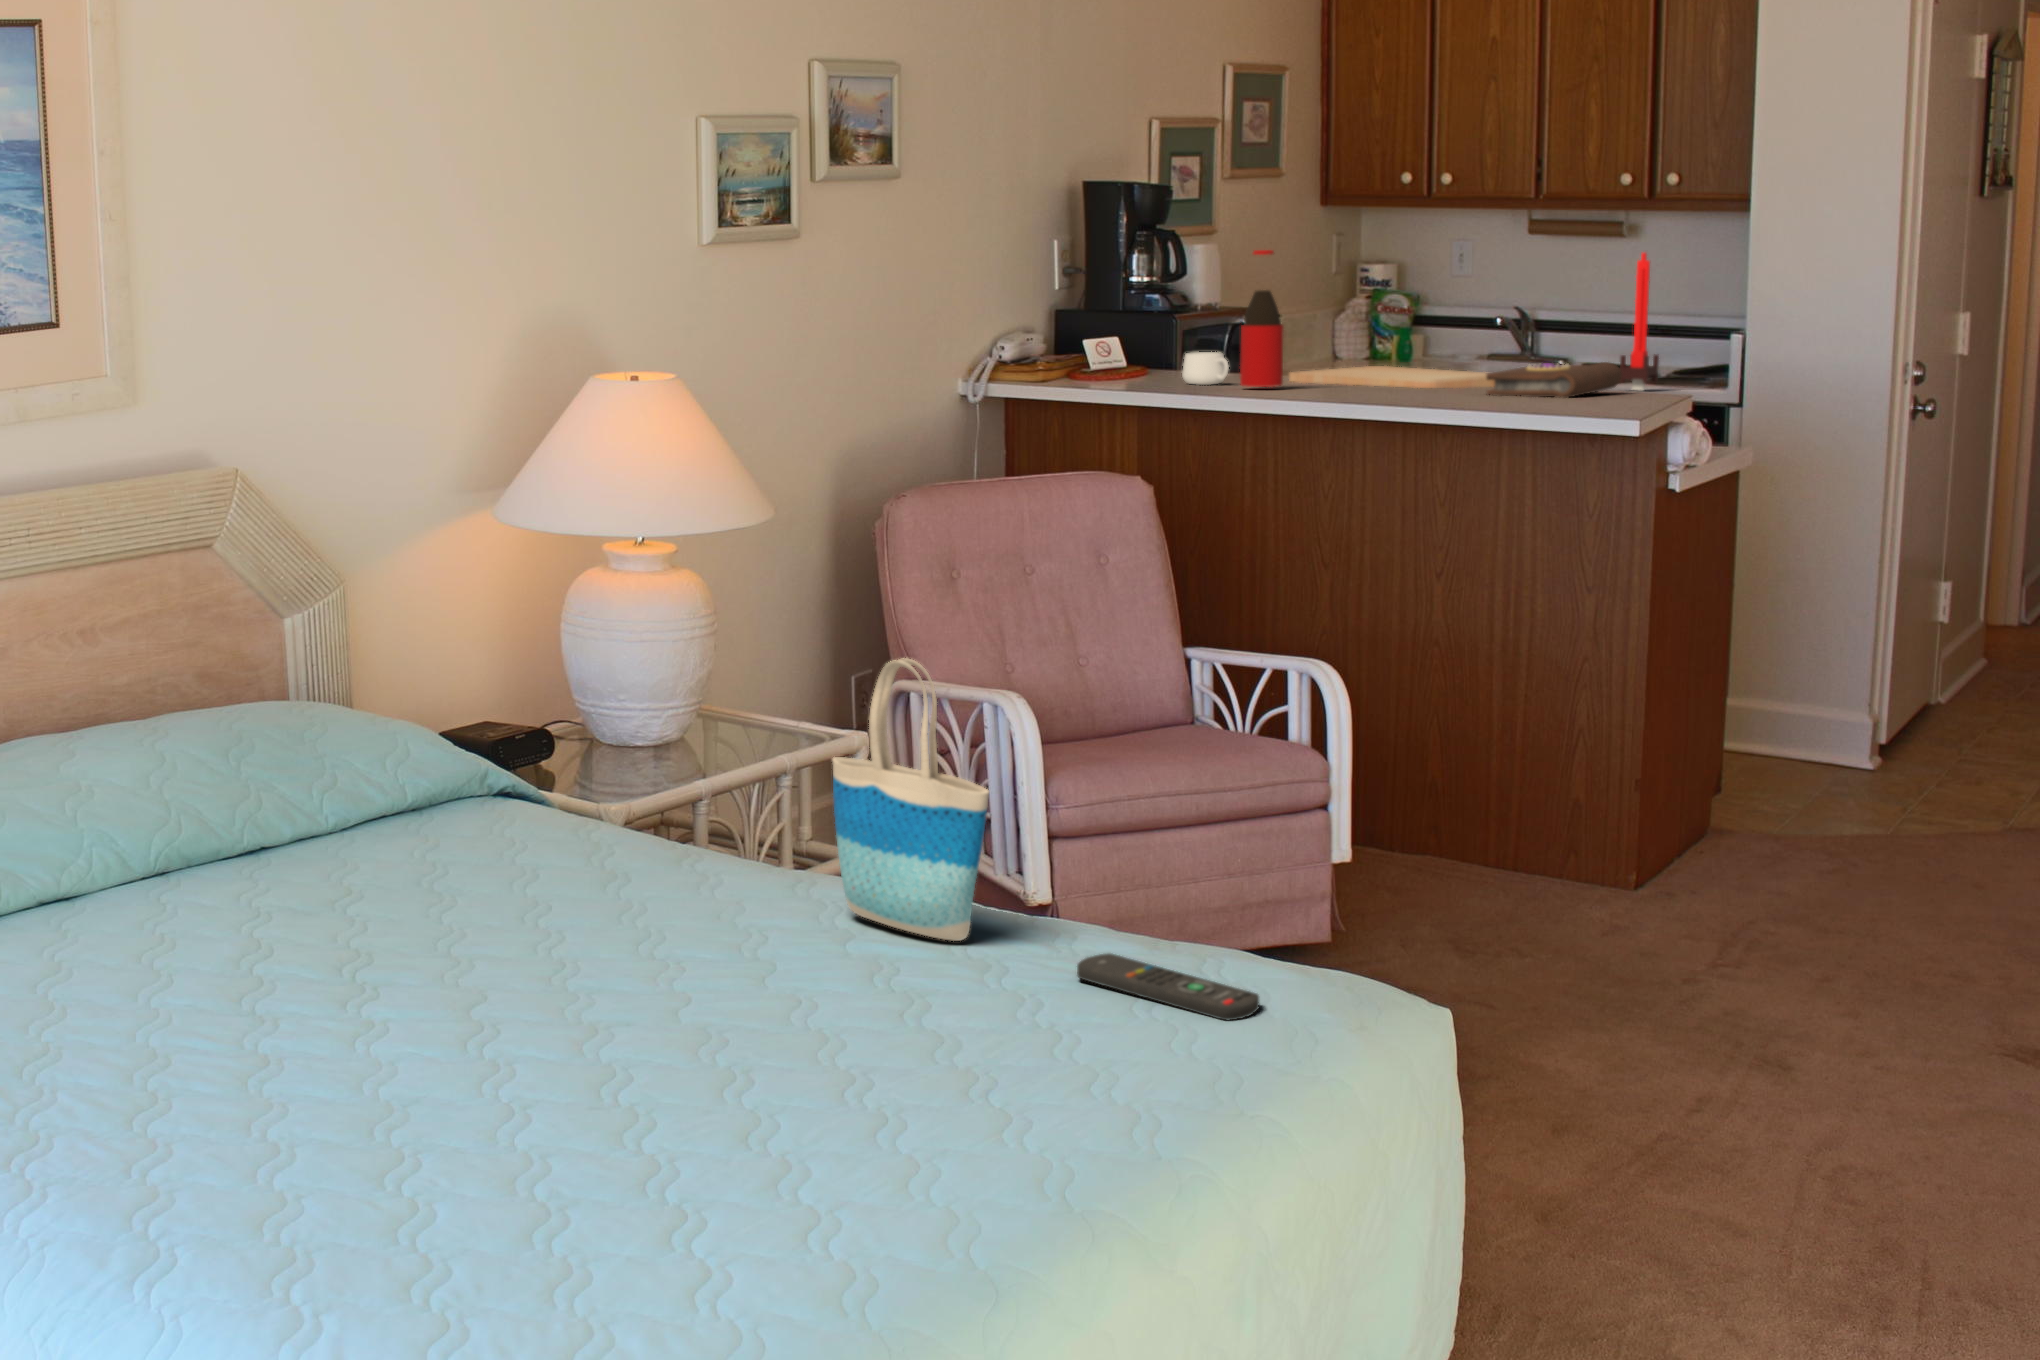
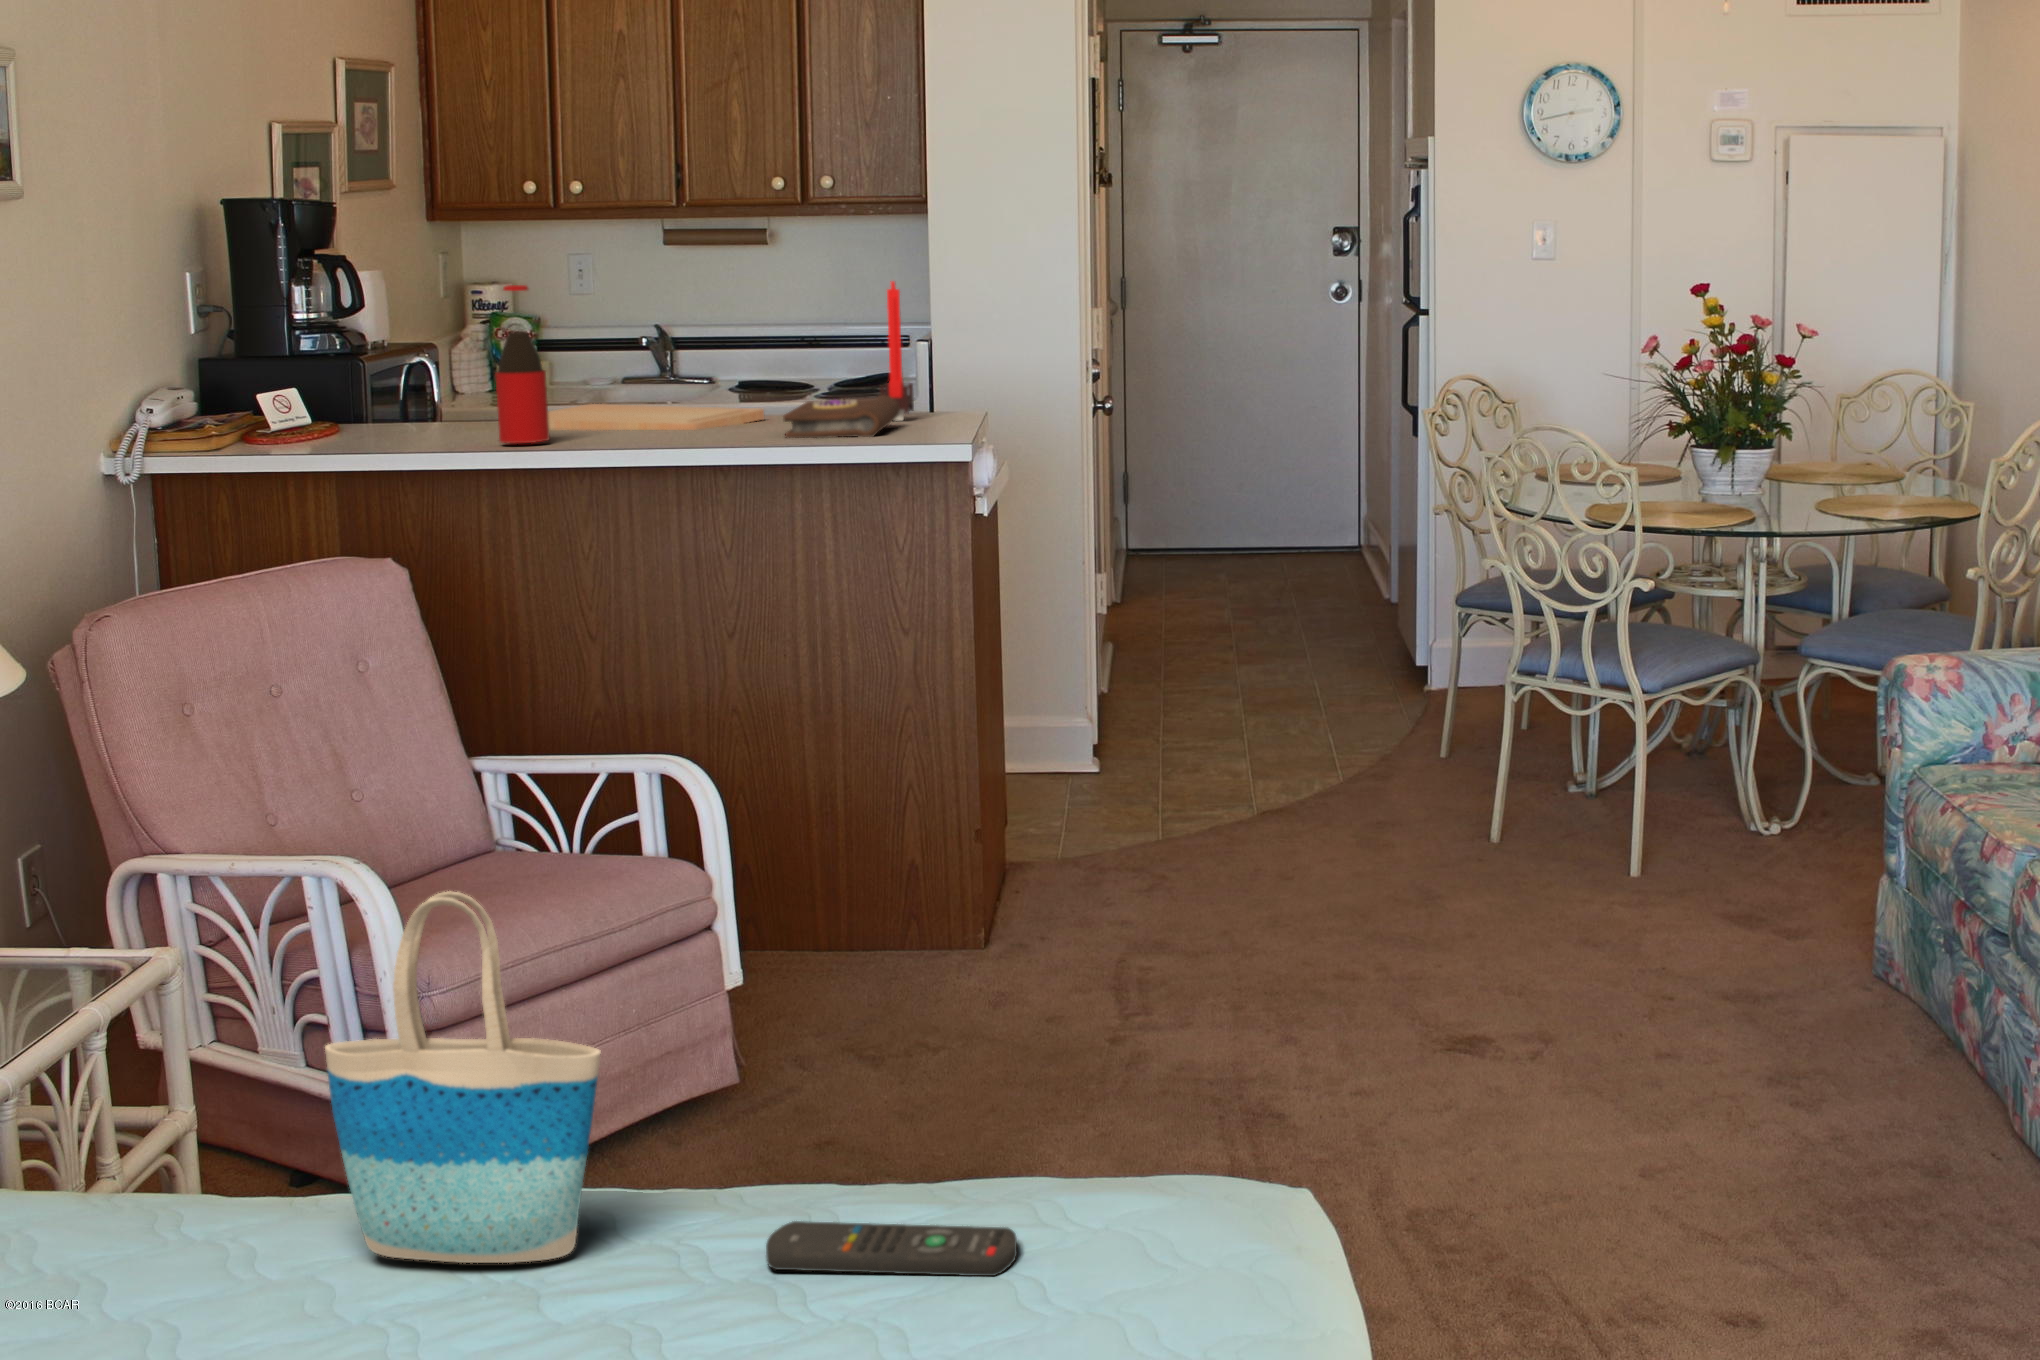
mug: present [1182,352,1229,385] -> none [405,402,466,441]

